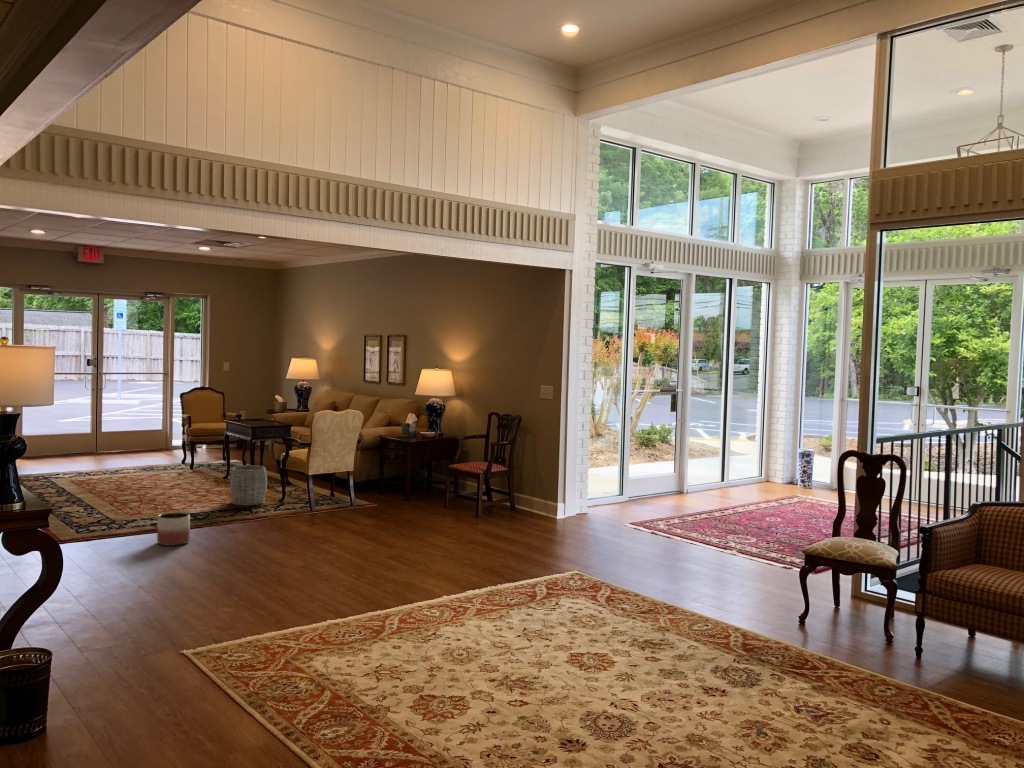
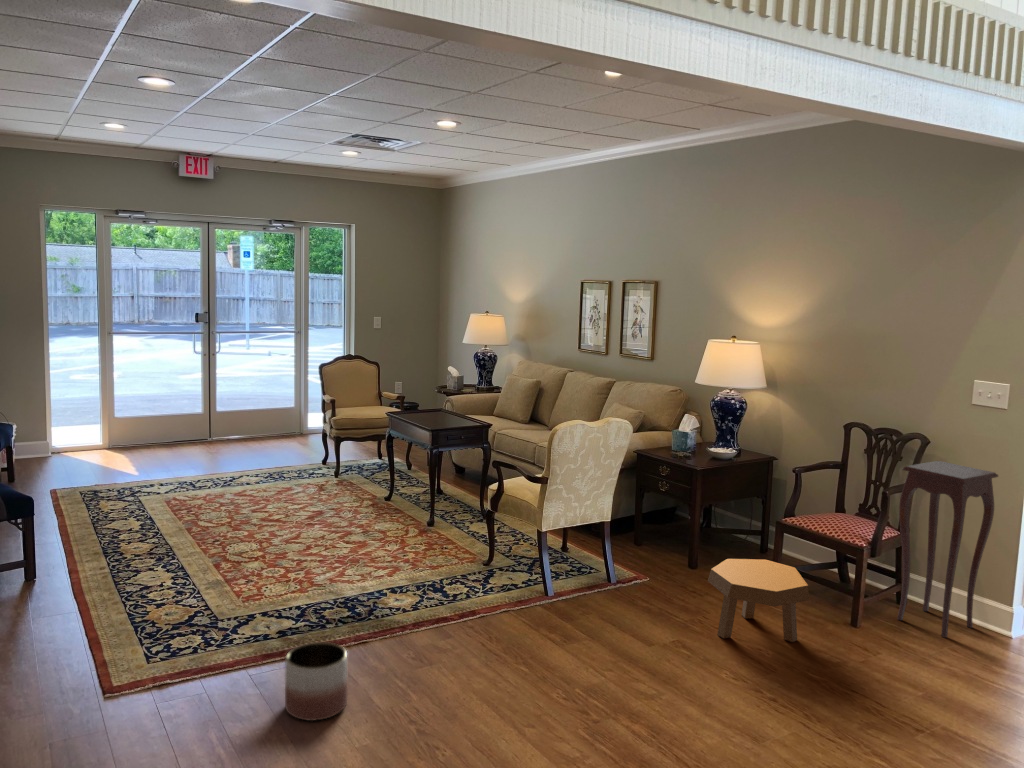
side table: none [503,429,550,519] -> present [897,461,998,638]
woven basket: present [230,465,267,505] -> none [404,502,463,575]
footstool: none [397,484,448,522] -> present [708,559,809,642]

